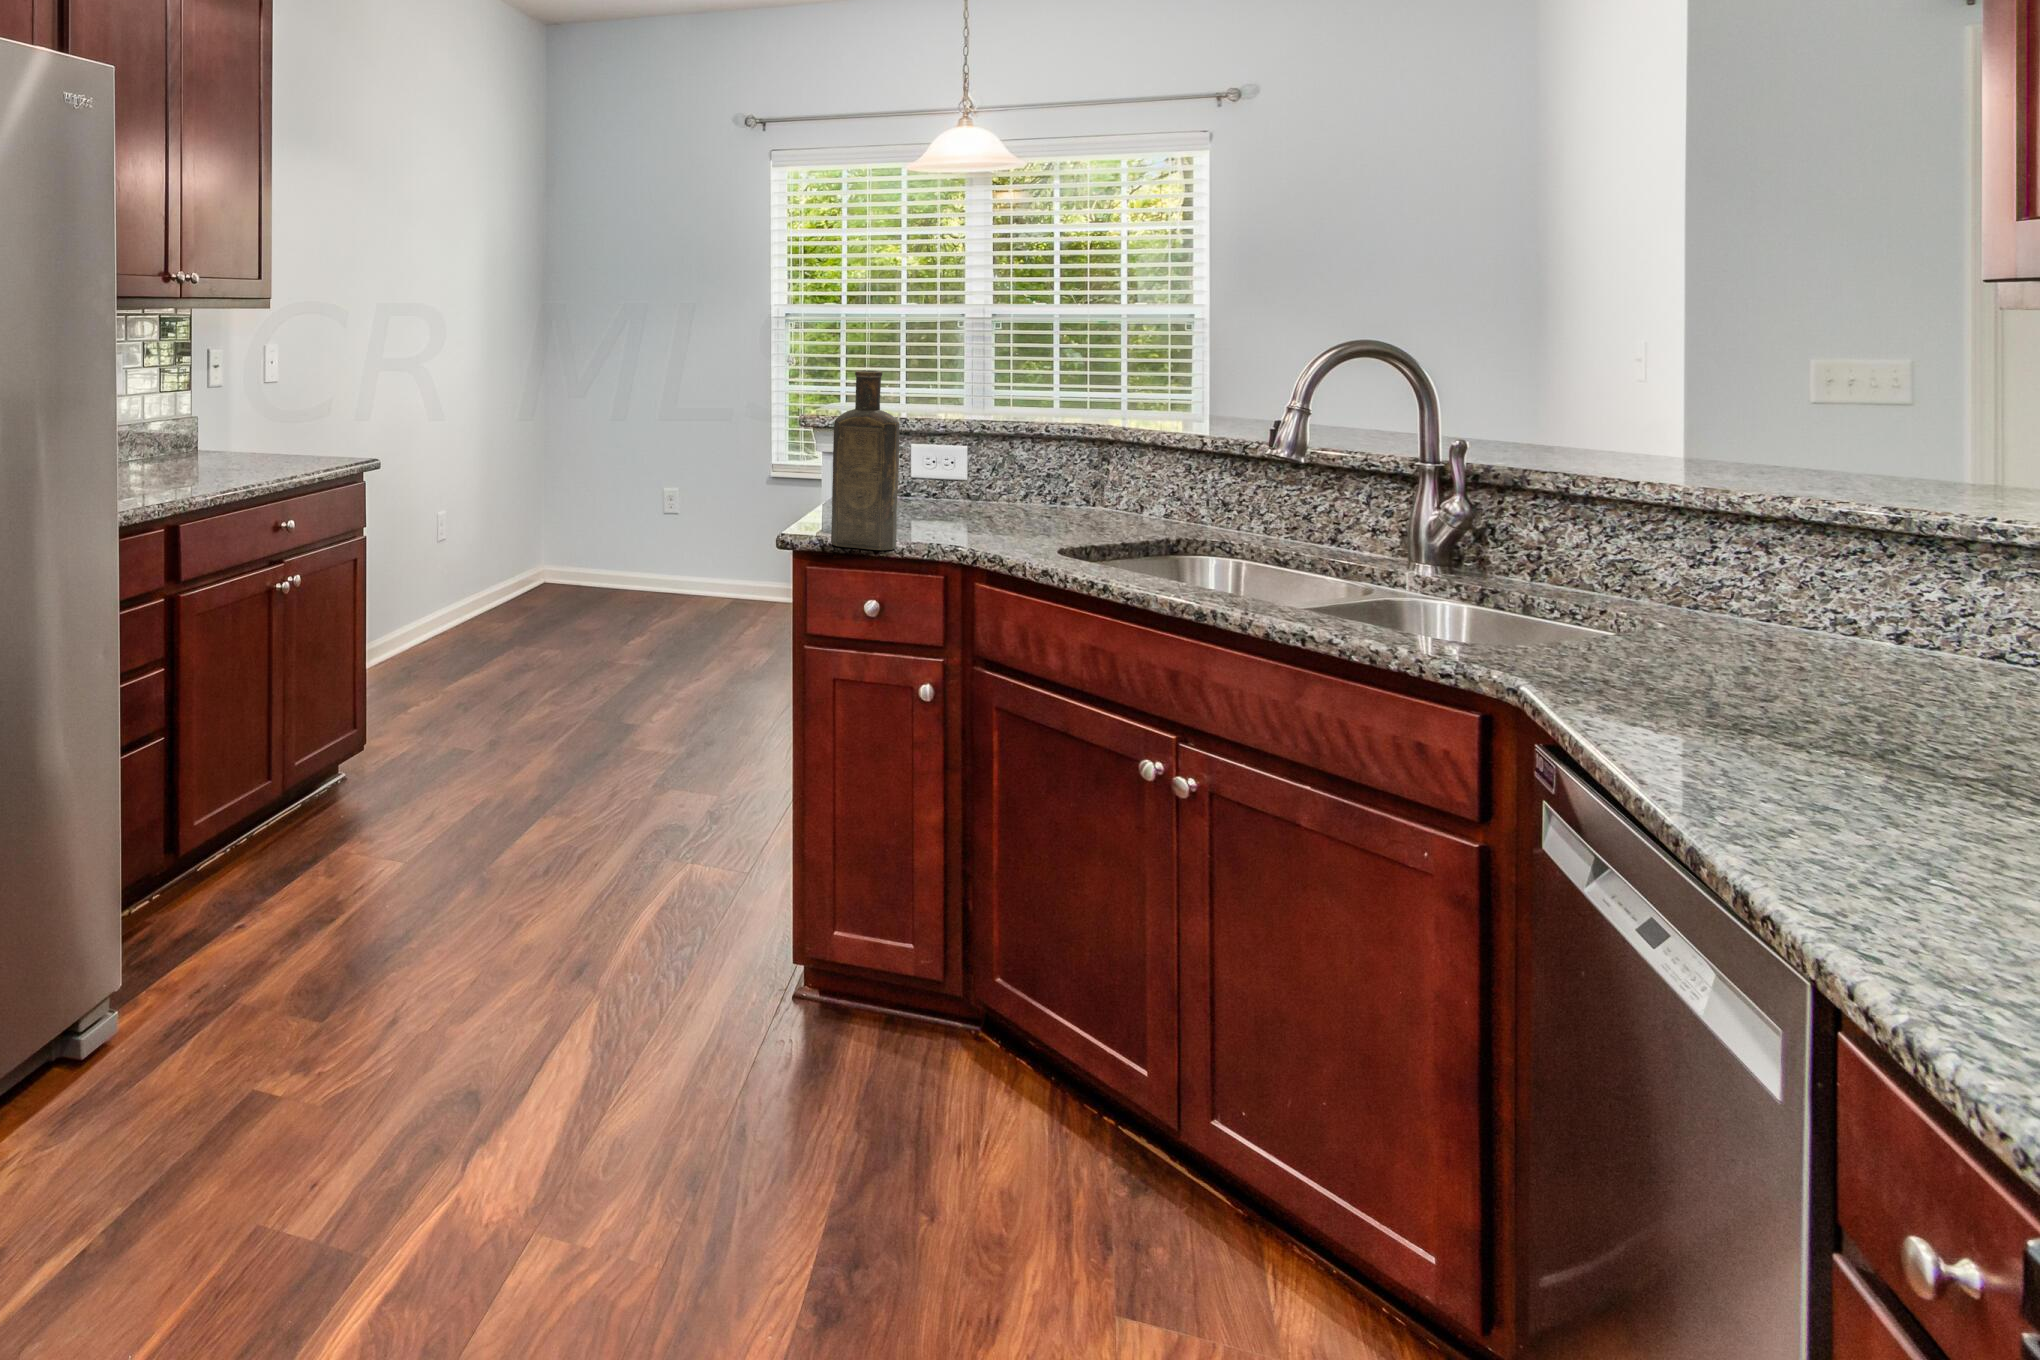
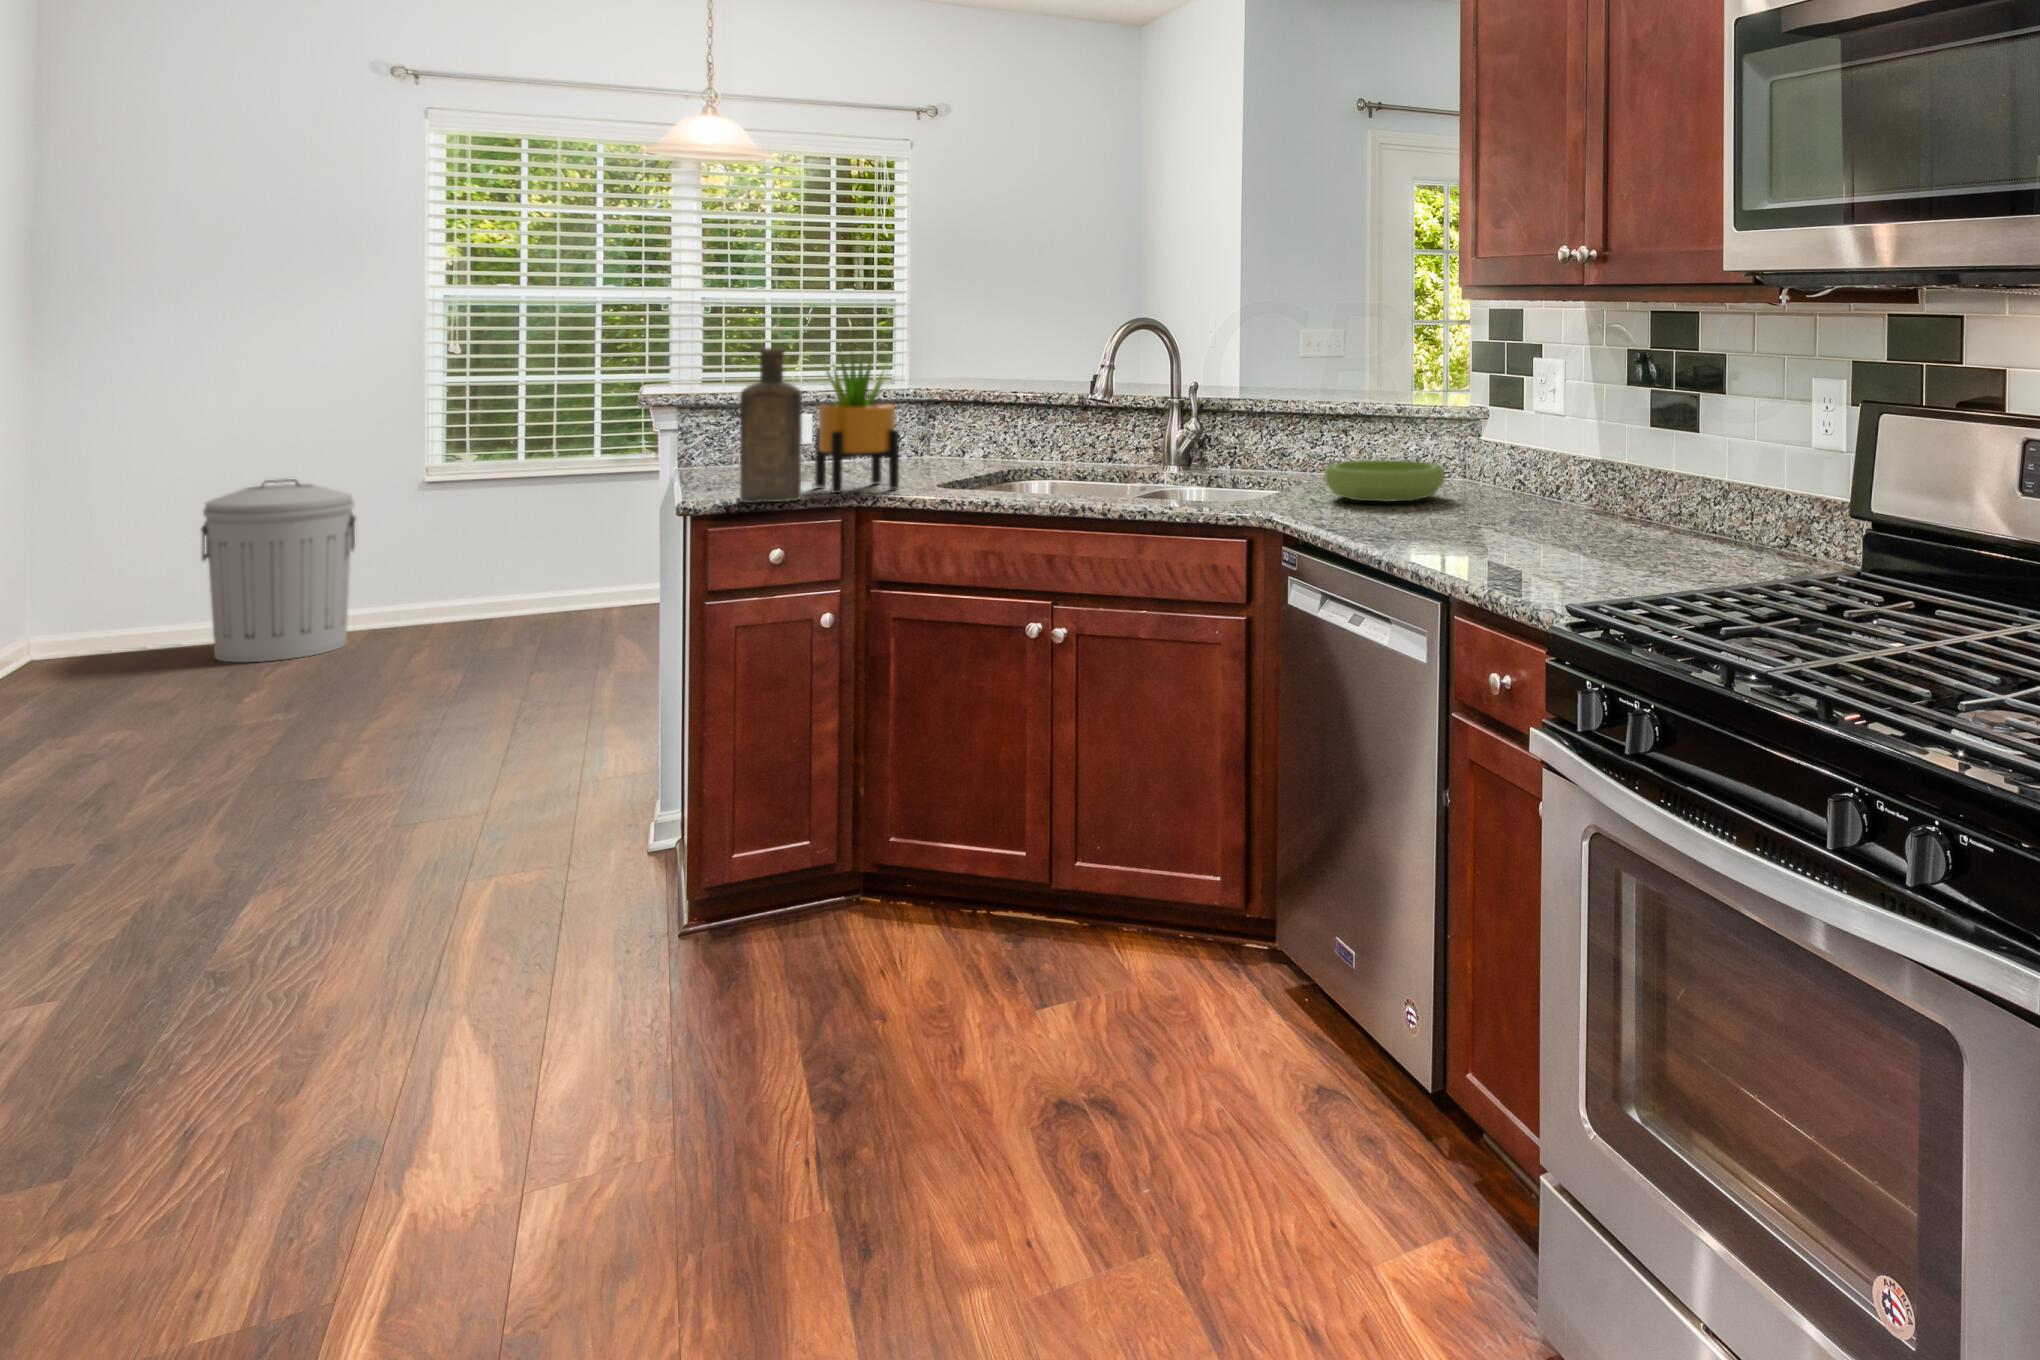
potted plant: none [928,369,1031,548] -> present [815,357,899,493]
trash can: none [608,464,708,614] -> present [201,479,356,662]
bowl: none [1673,600,1977,699] -> present [1324,460,1445,502]

